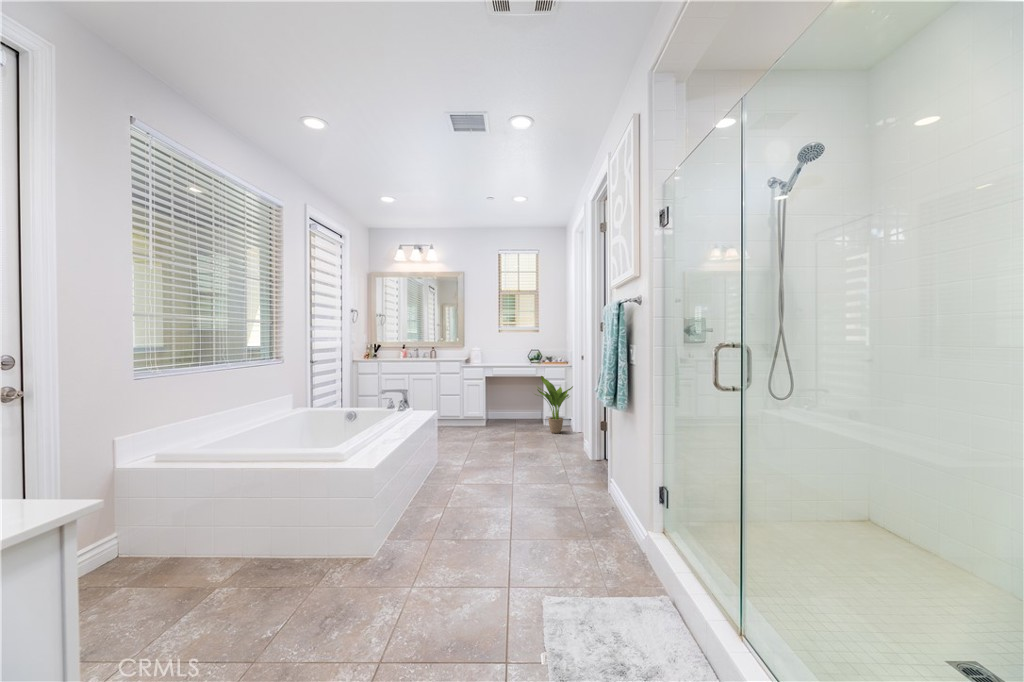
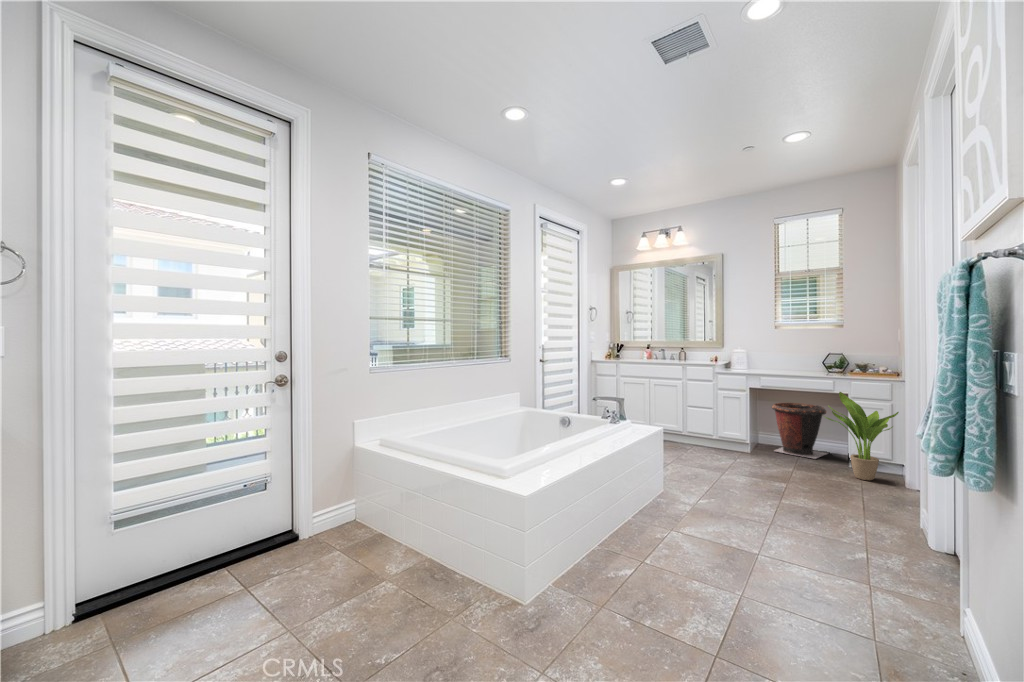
waste bin: none [498,386,533,425] -> present [772,403,828,458]

